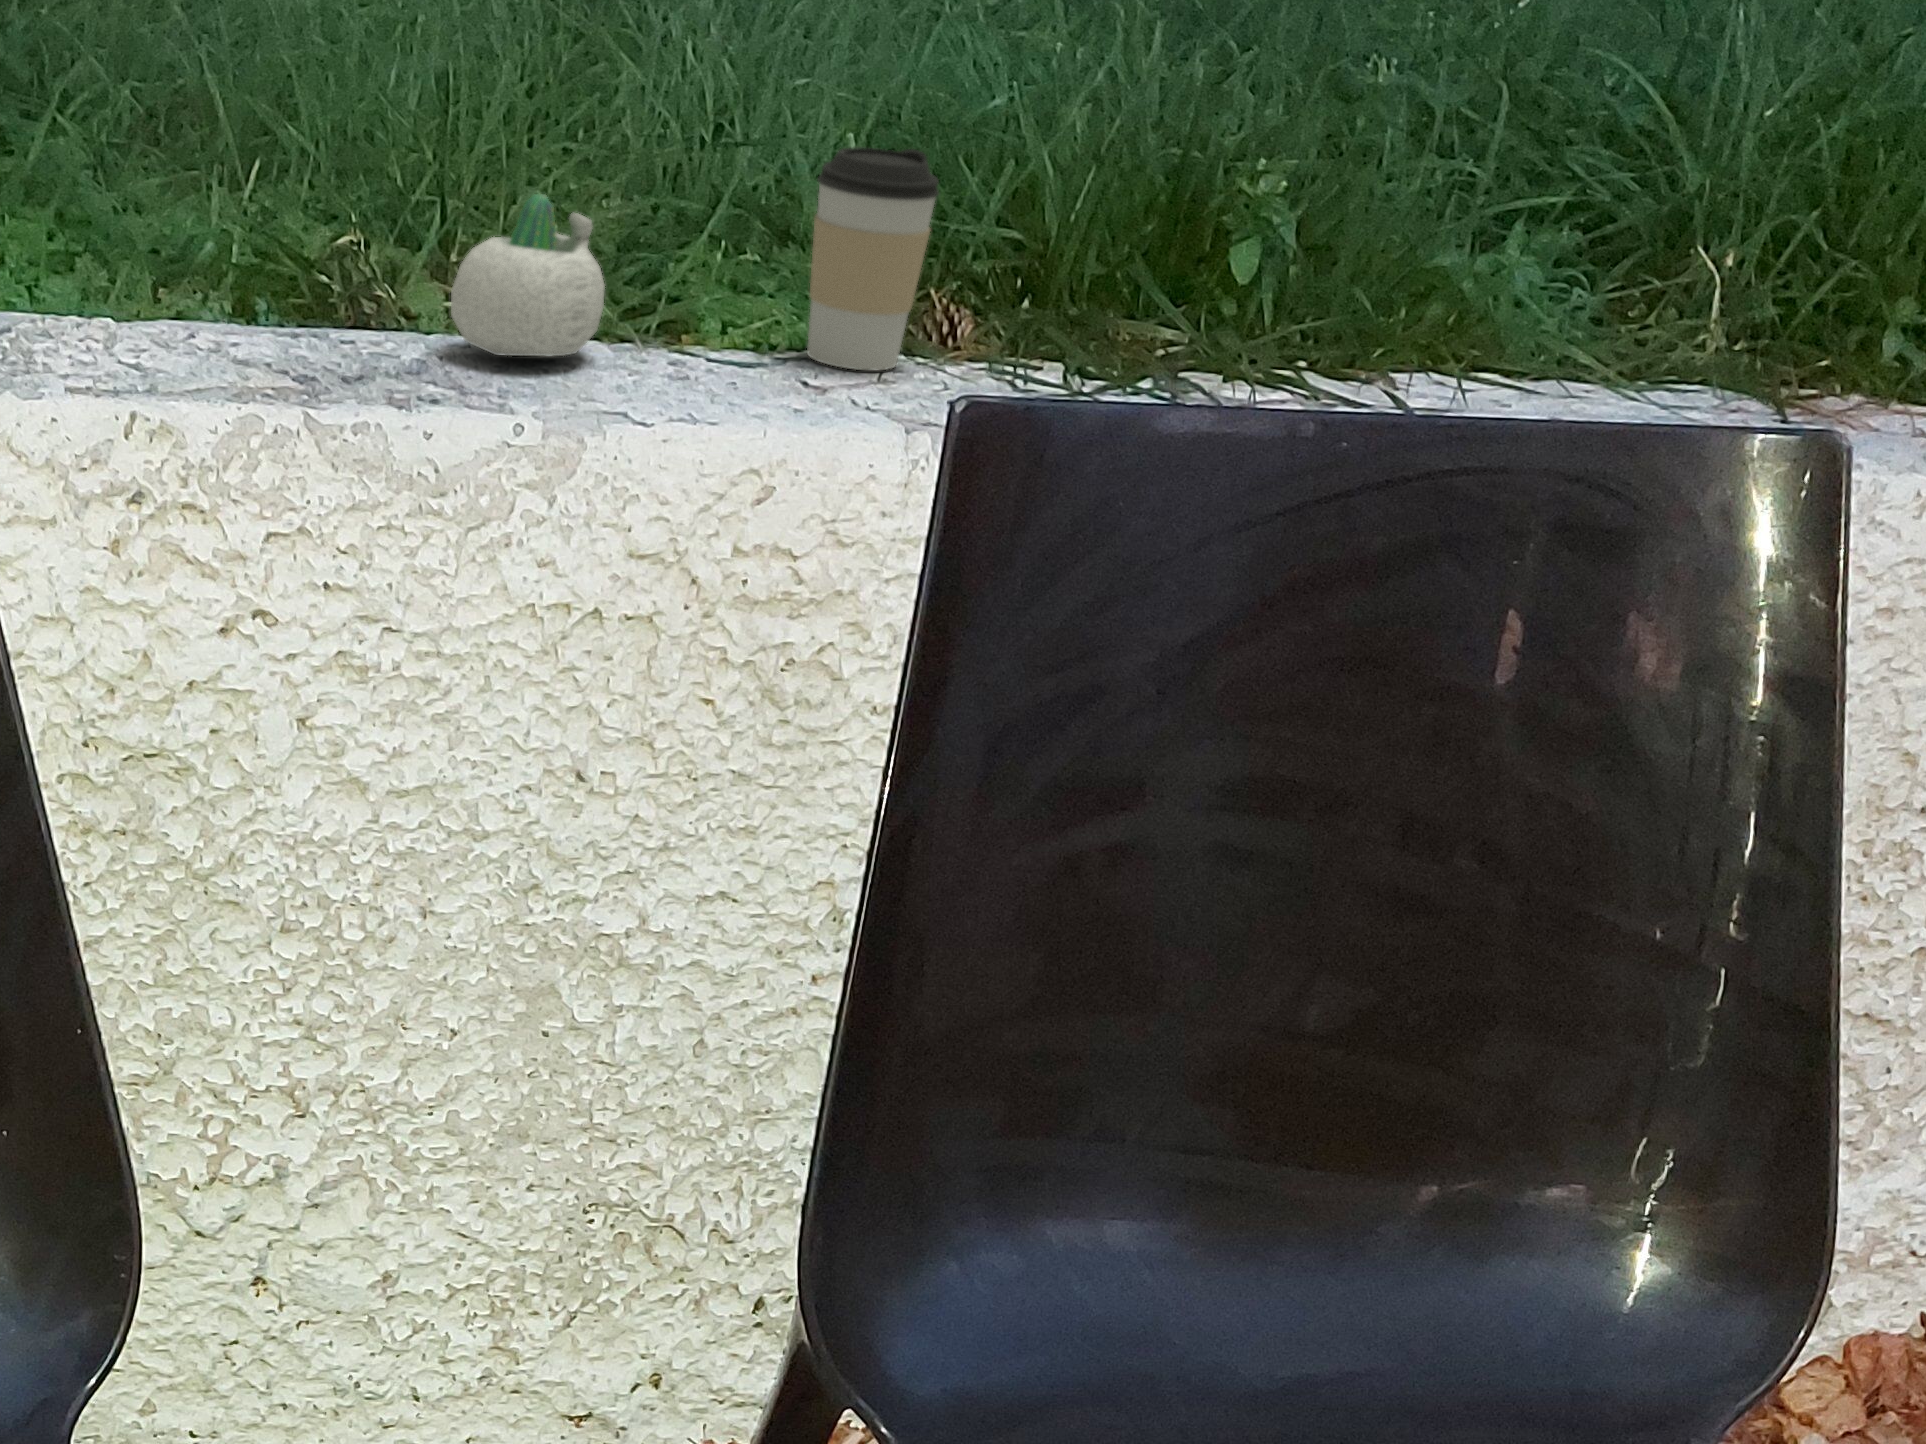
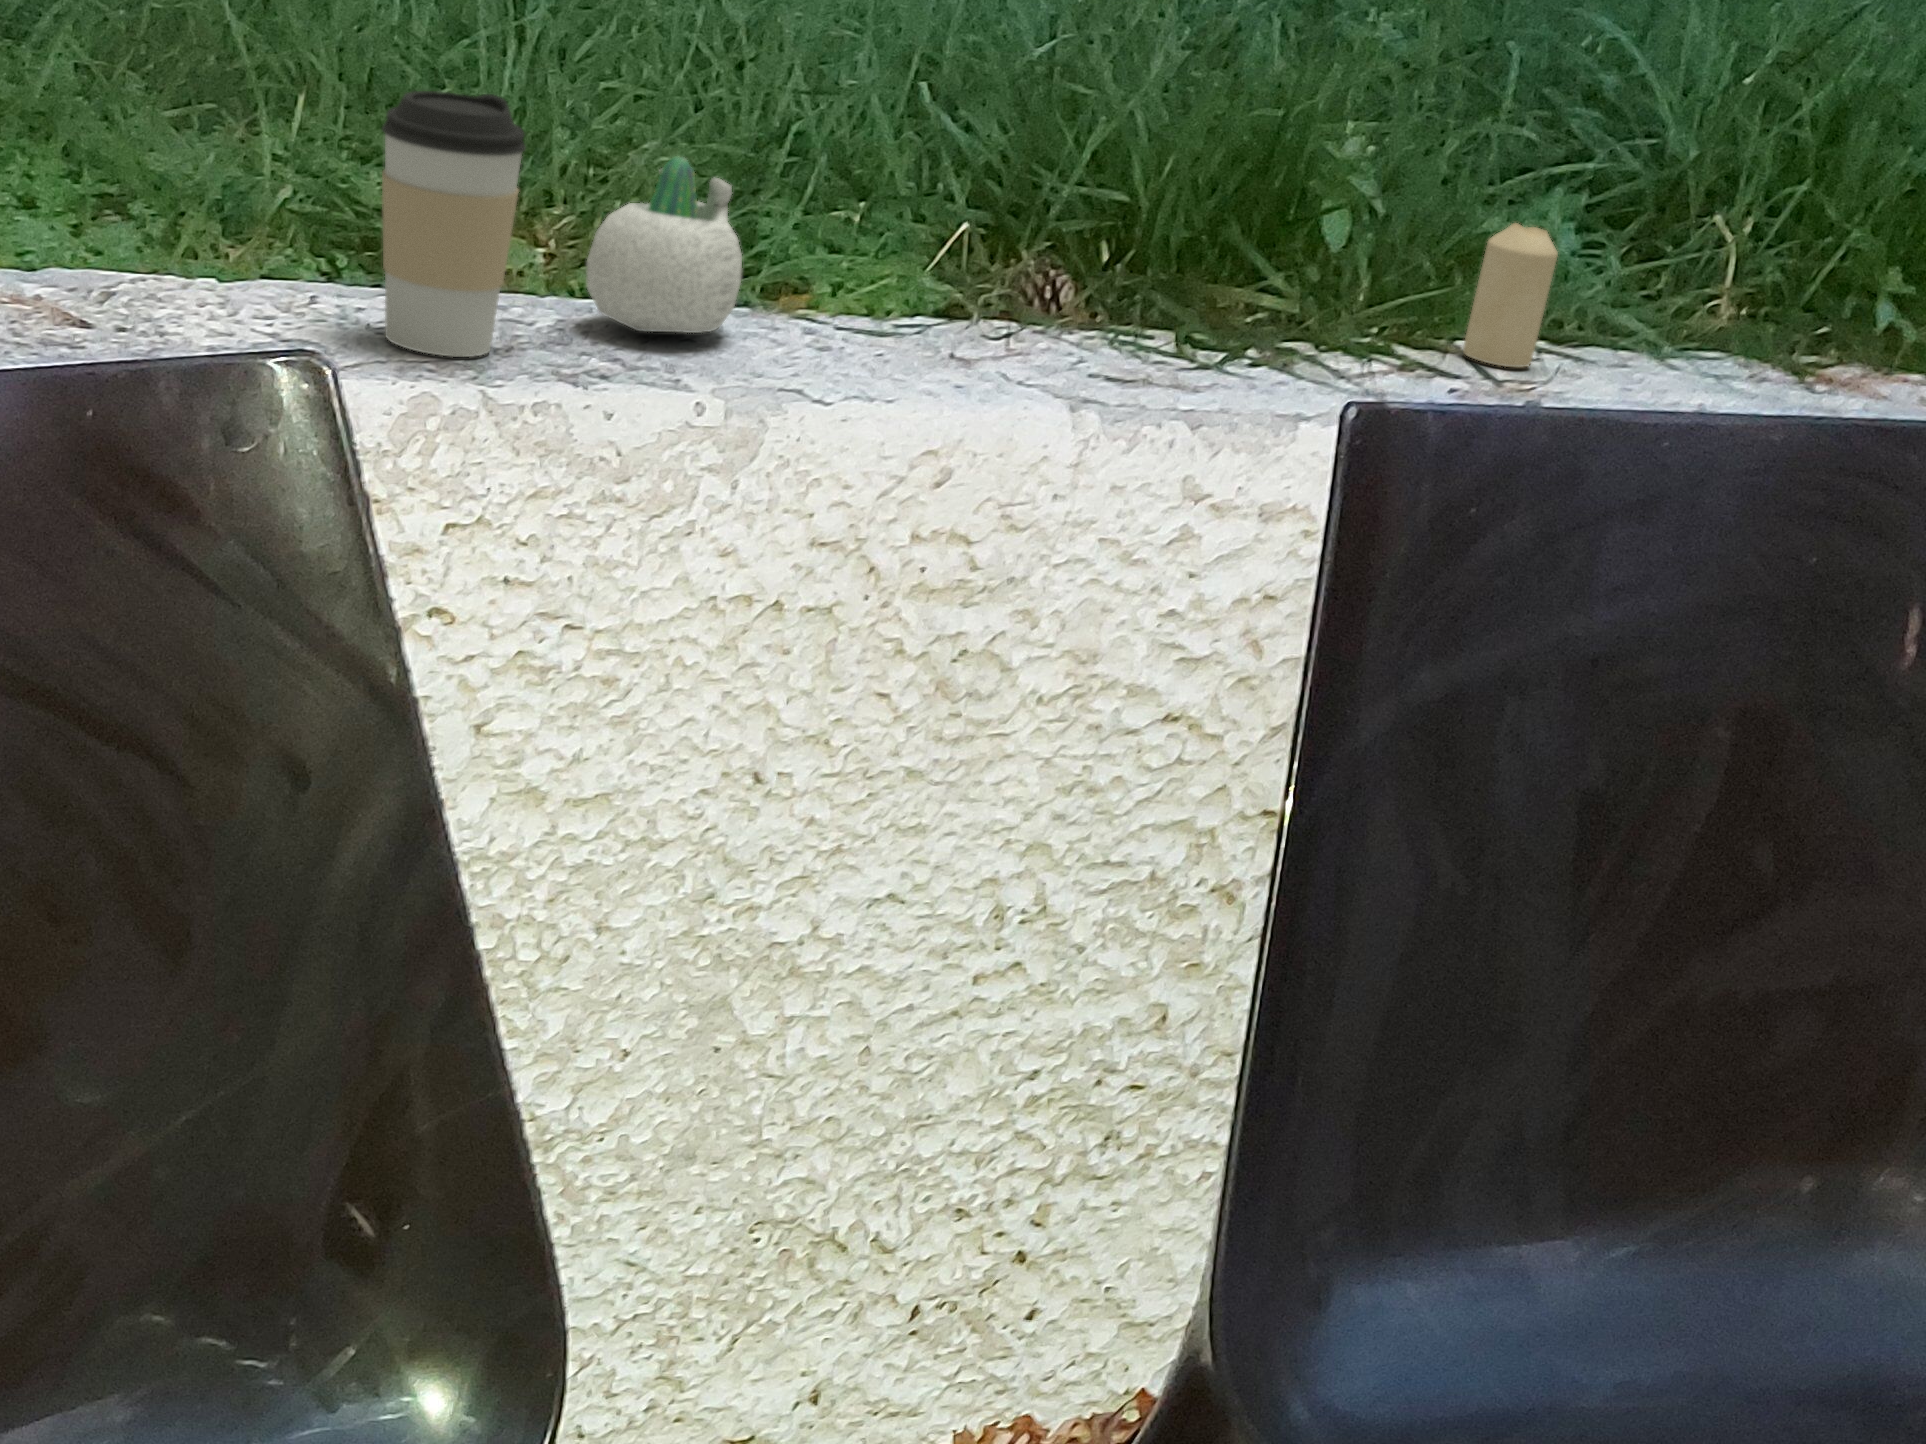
coffee cup: present [807,148,939,371] -> present [382,91,526,357]
candle: none [1386,252,1483,395] -> present [1463,223,1558,367]

